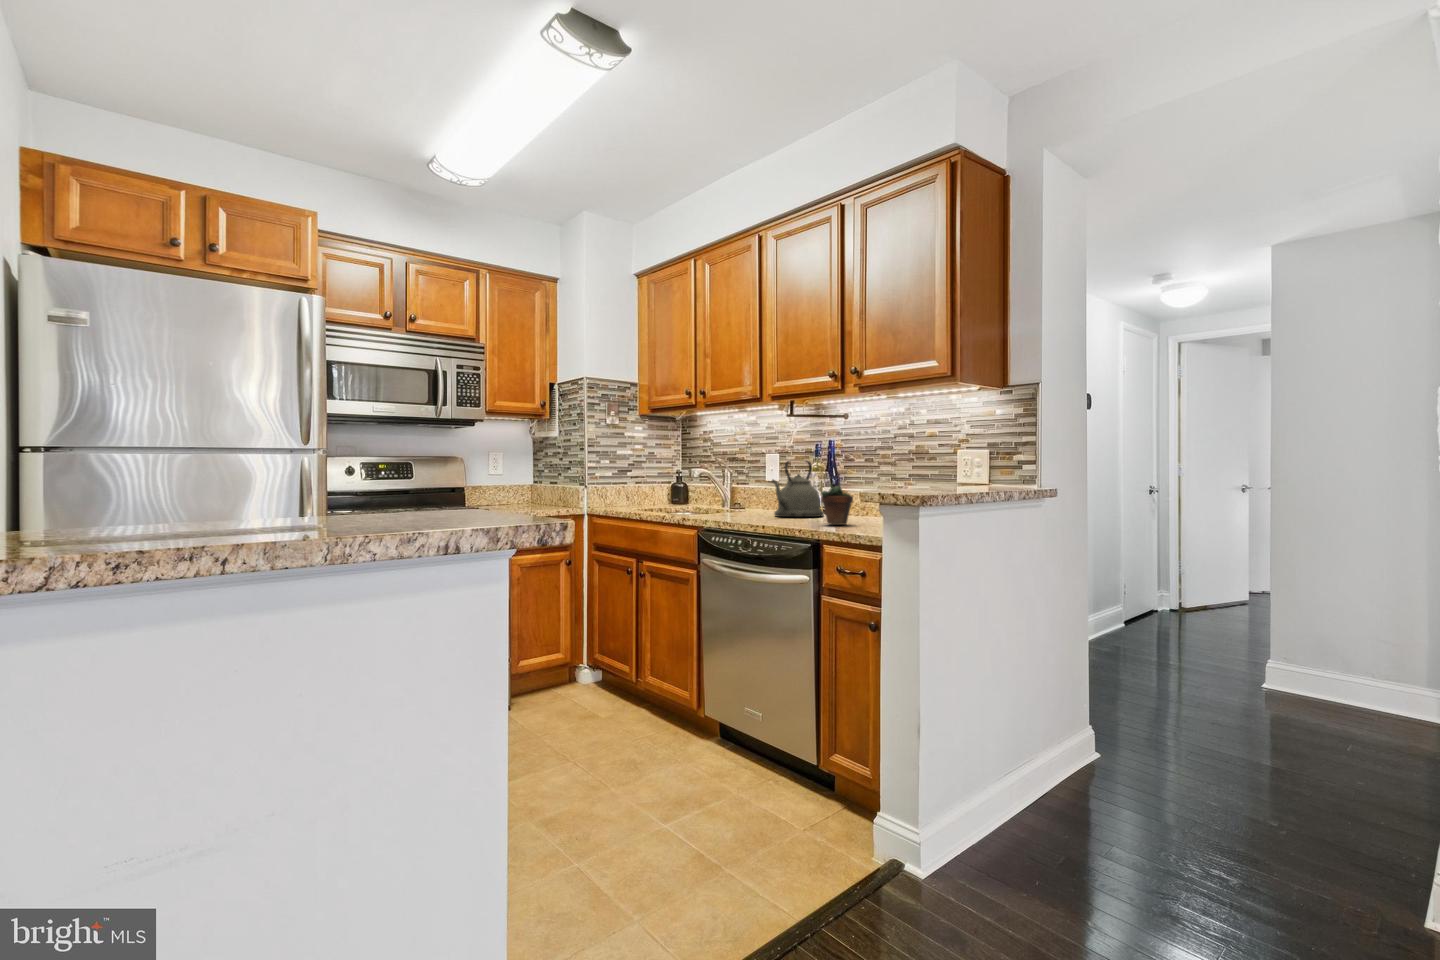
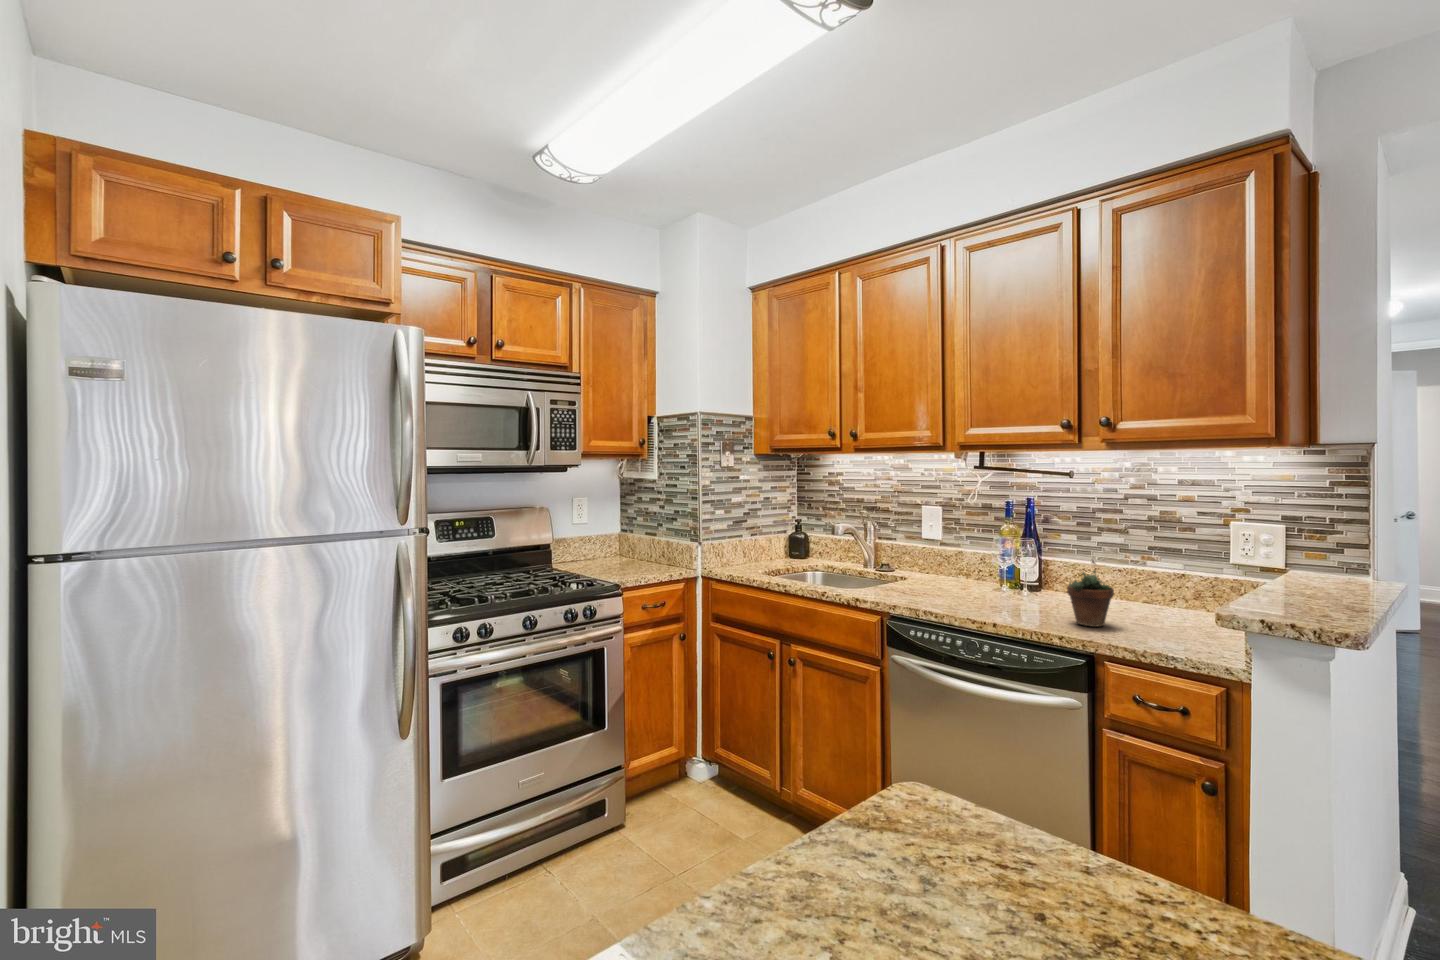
kettle: present [772,461,824,517] -> none [965,525,1031,601]

